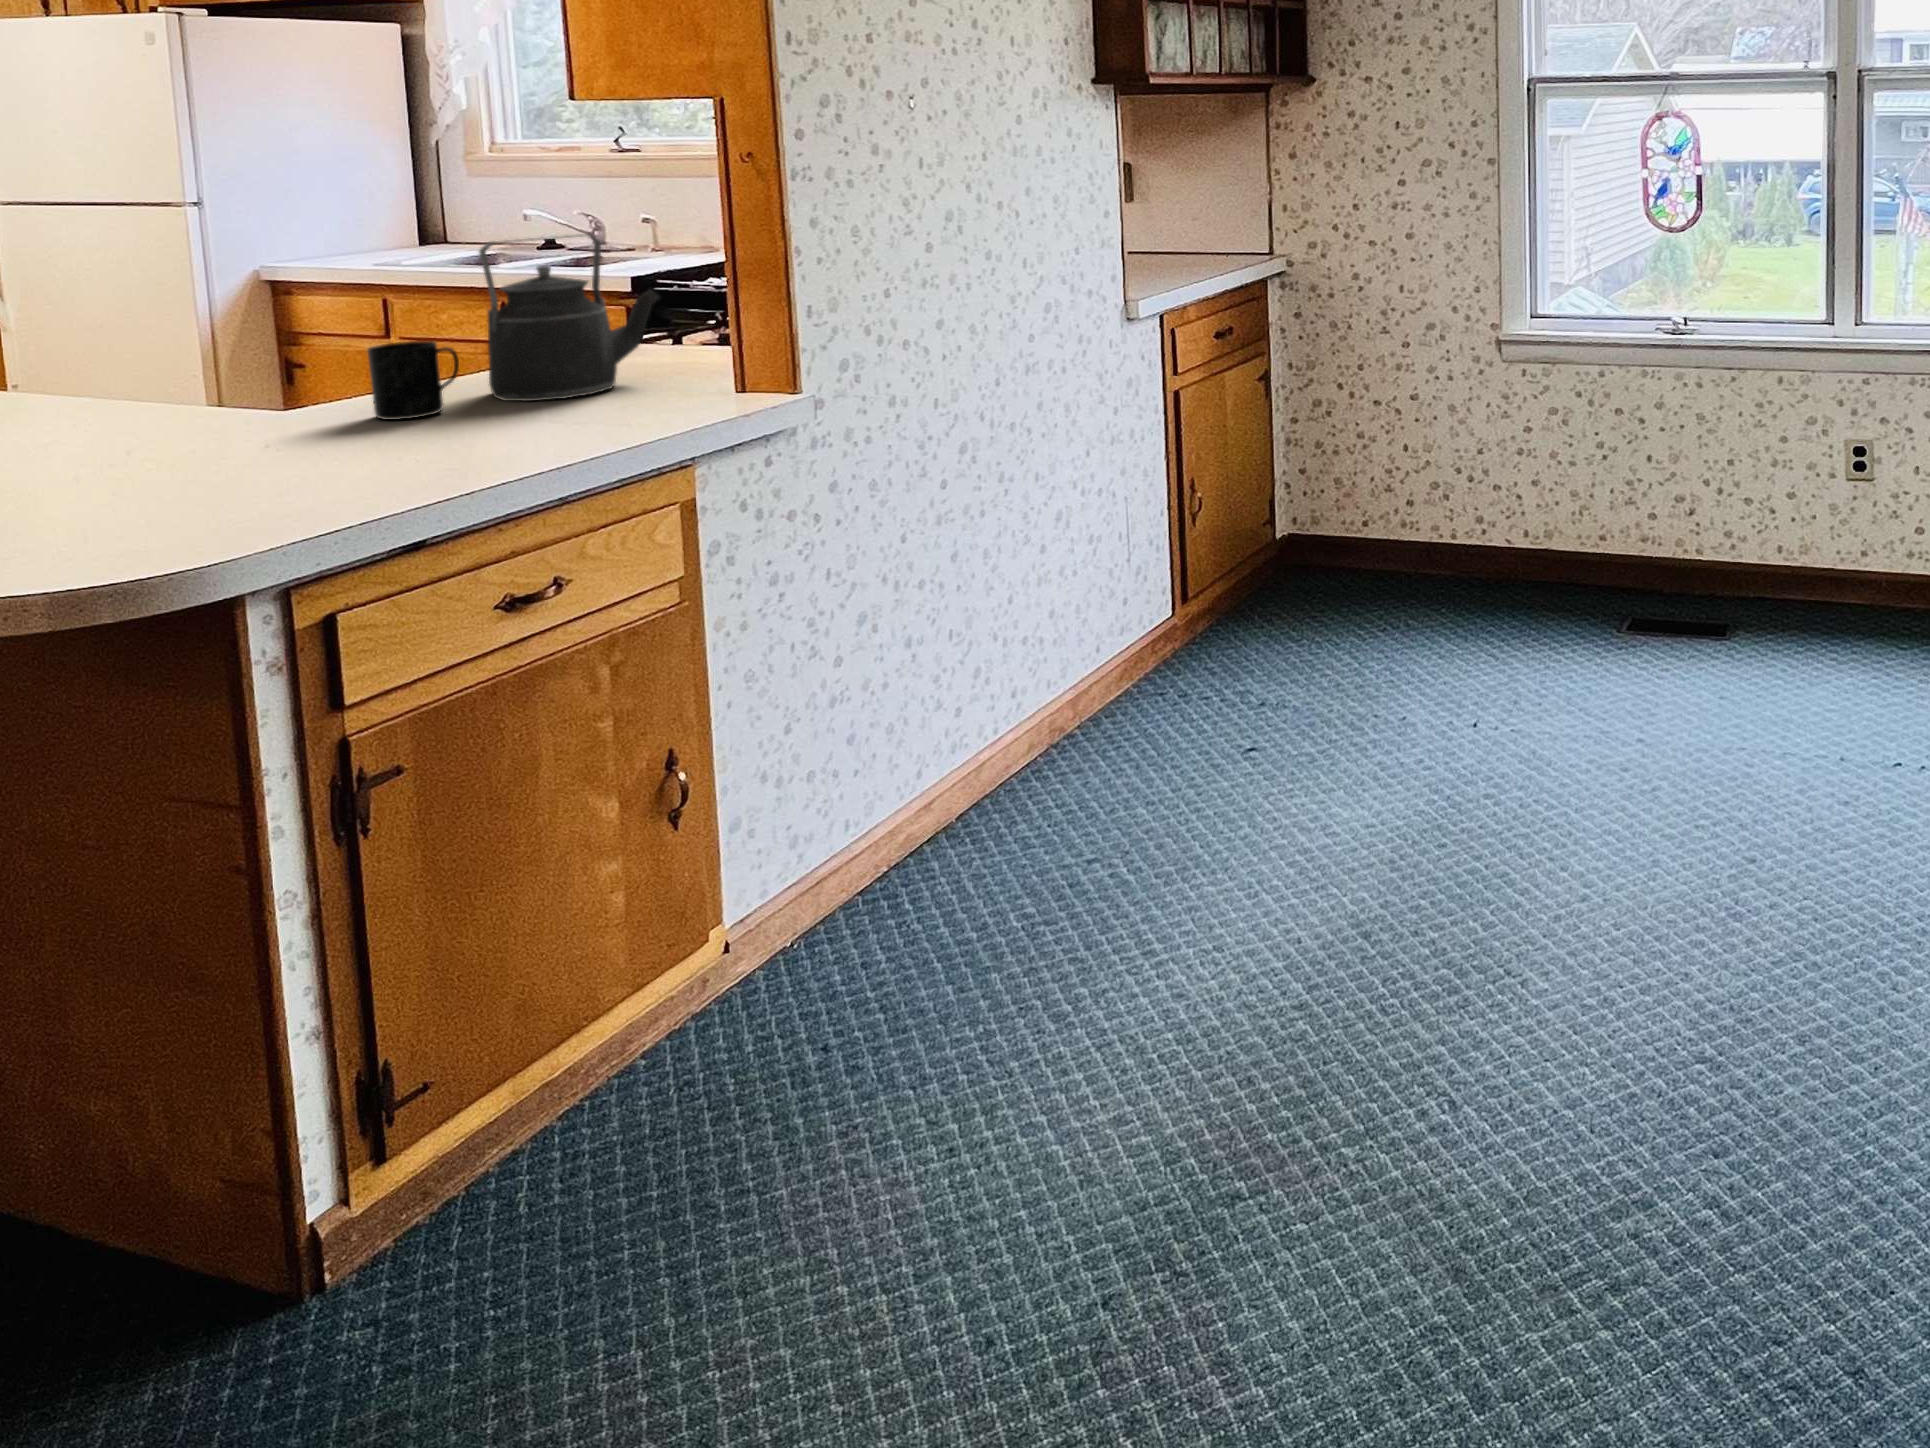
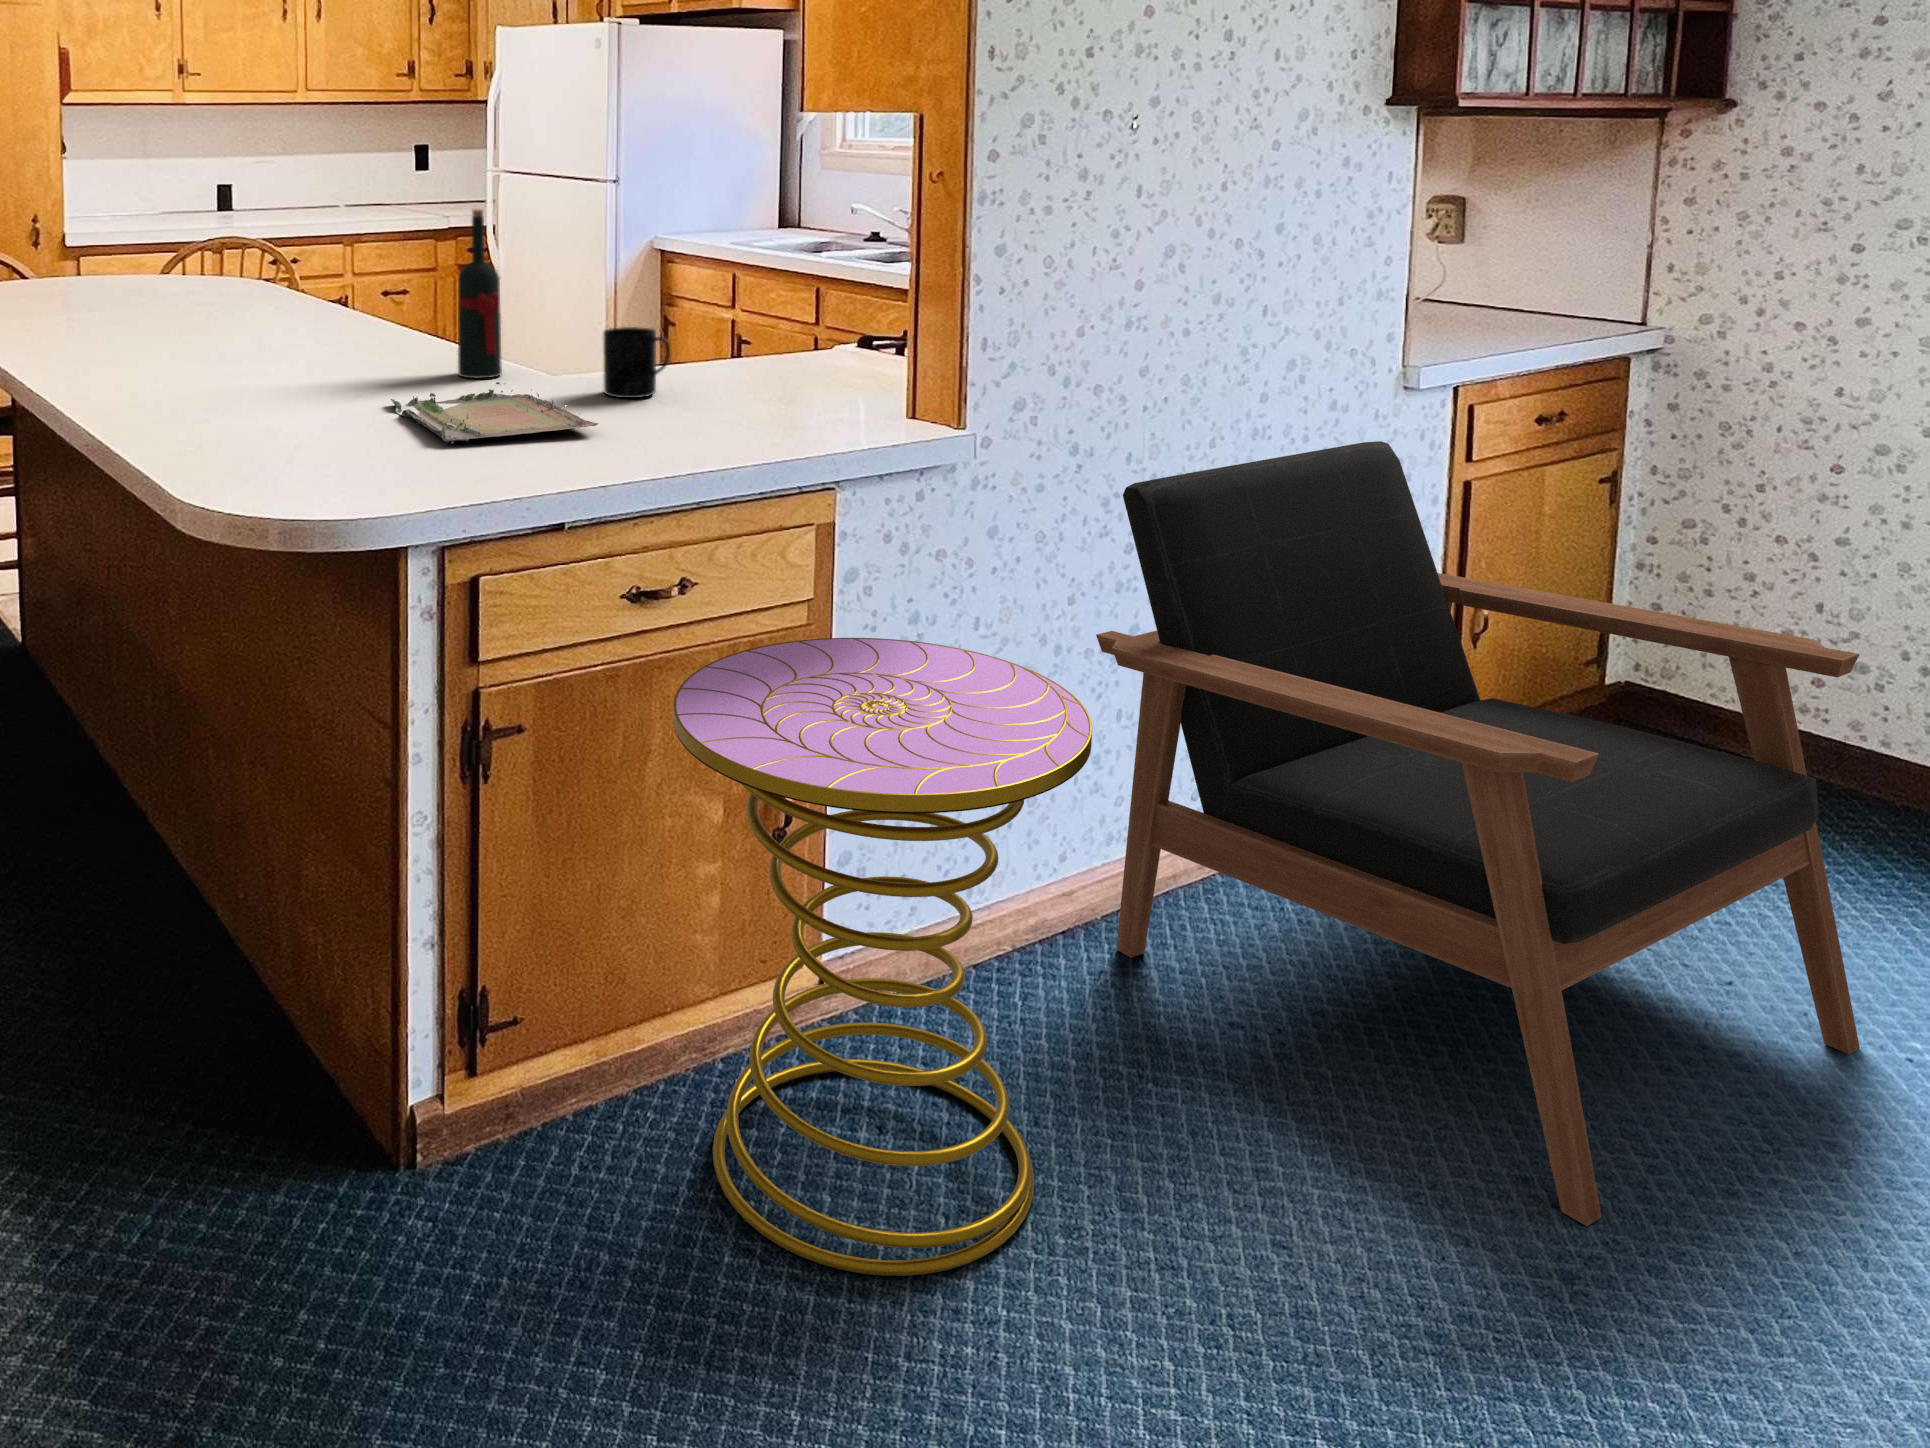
wine bottle: none [133,226,214,428] -> present [458,209,502,378]
kettle: present [479,234,659,401] -> none [702,241,858,398]
armchair: none [933,363,1478,888] -> present [1096,441,1860,1226]
tray: none [82,415,412,490] -> present [391,382,598,444]
side table: none [577,589,995,1176] -> present [673,638,1092,1276]

